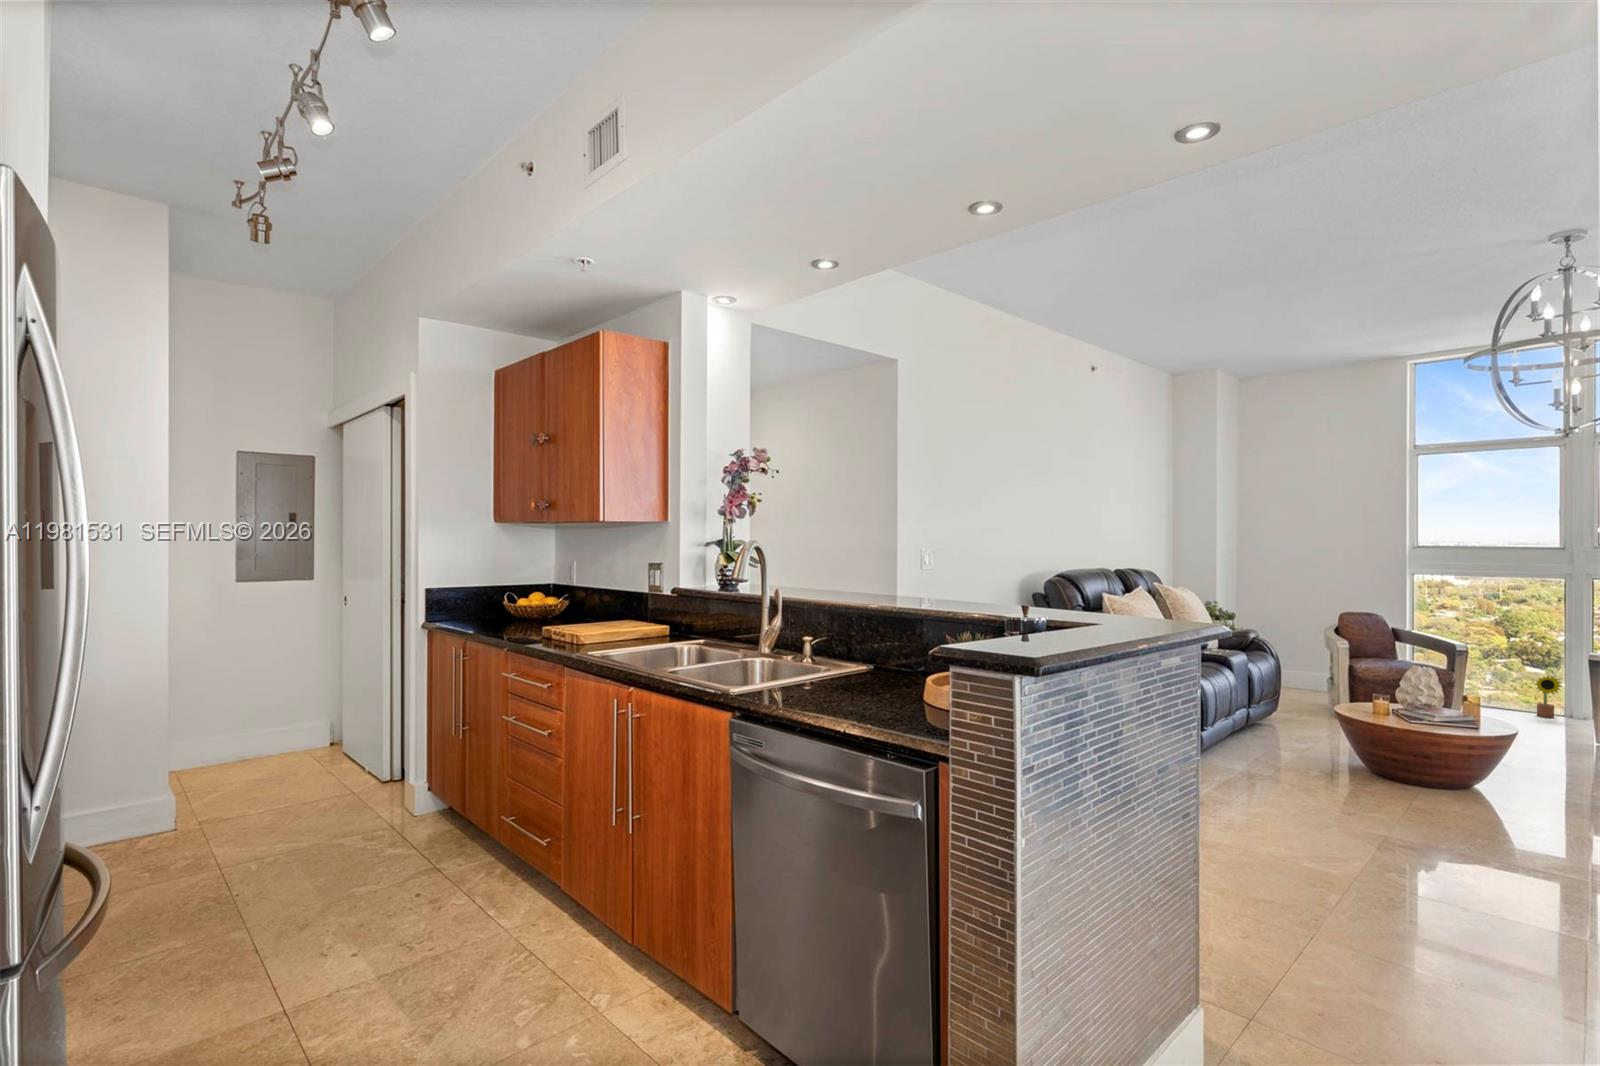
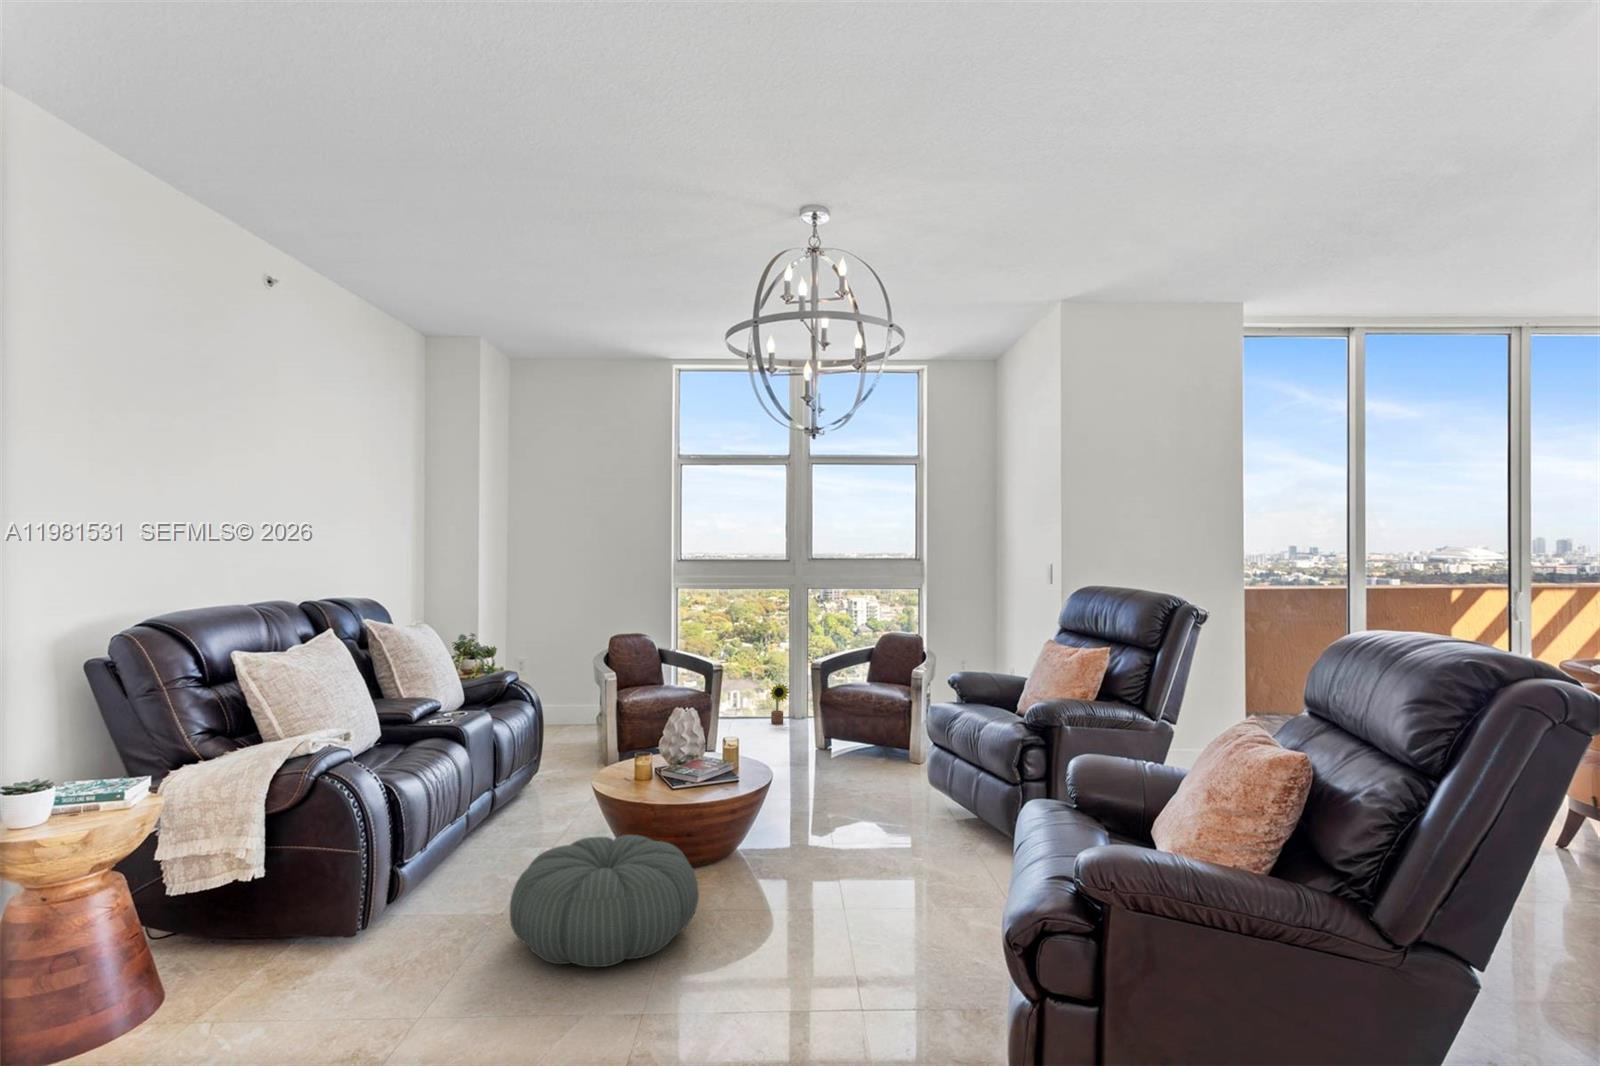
pouf: none [1276,742,1435,823] -> present [510,835,699,967]

